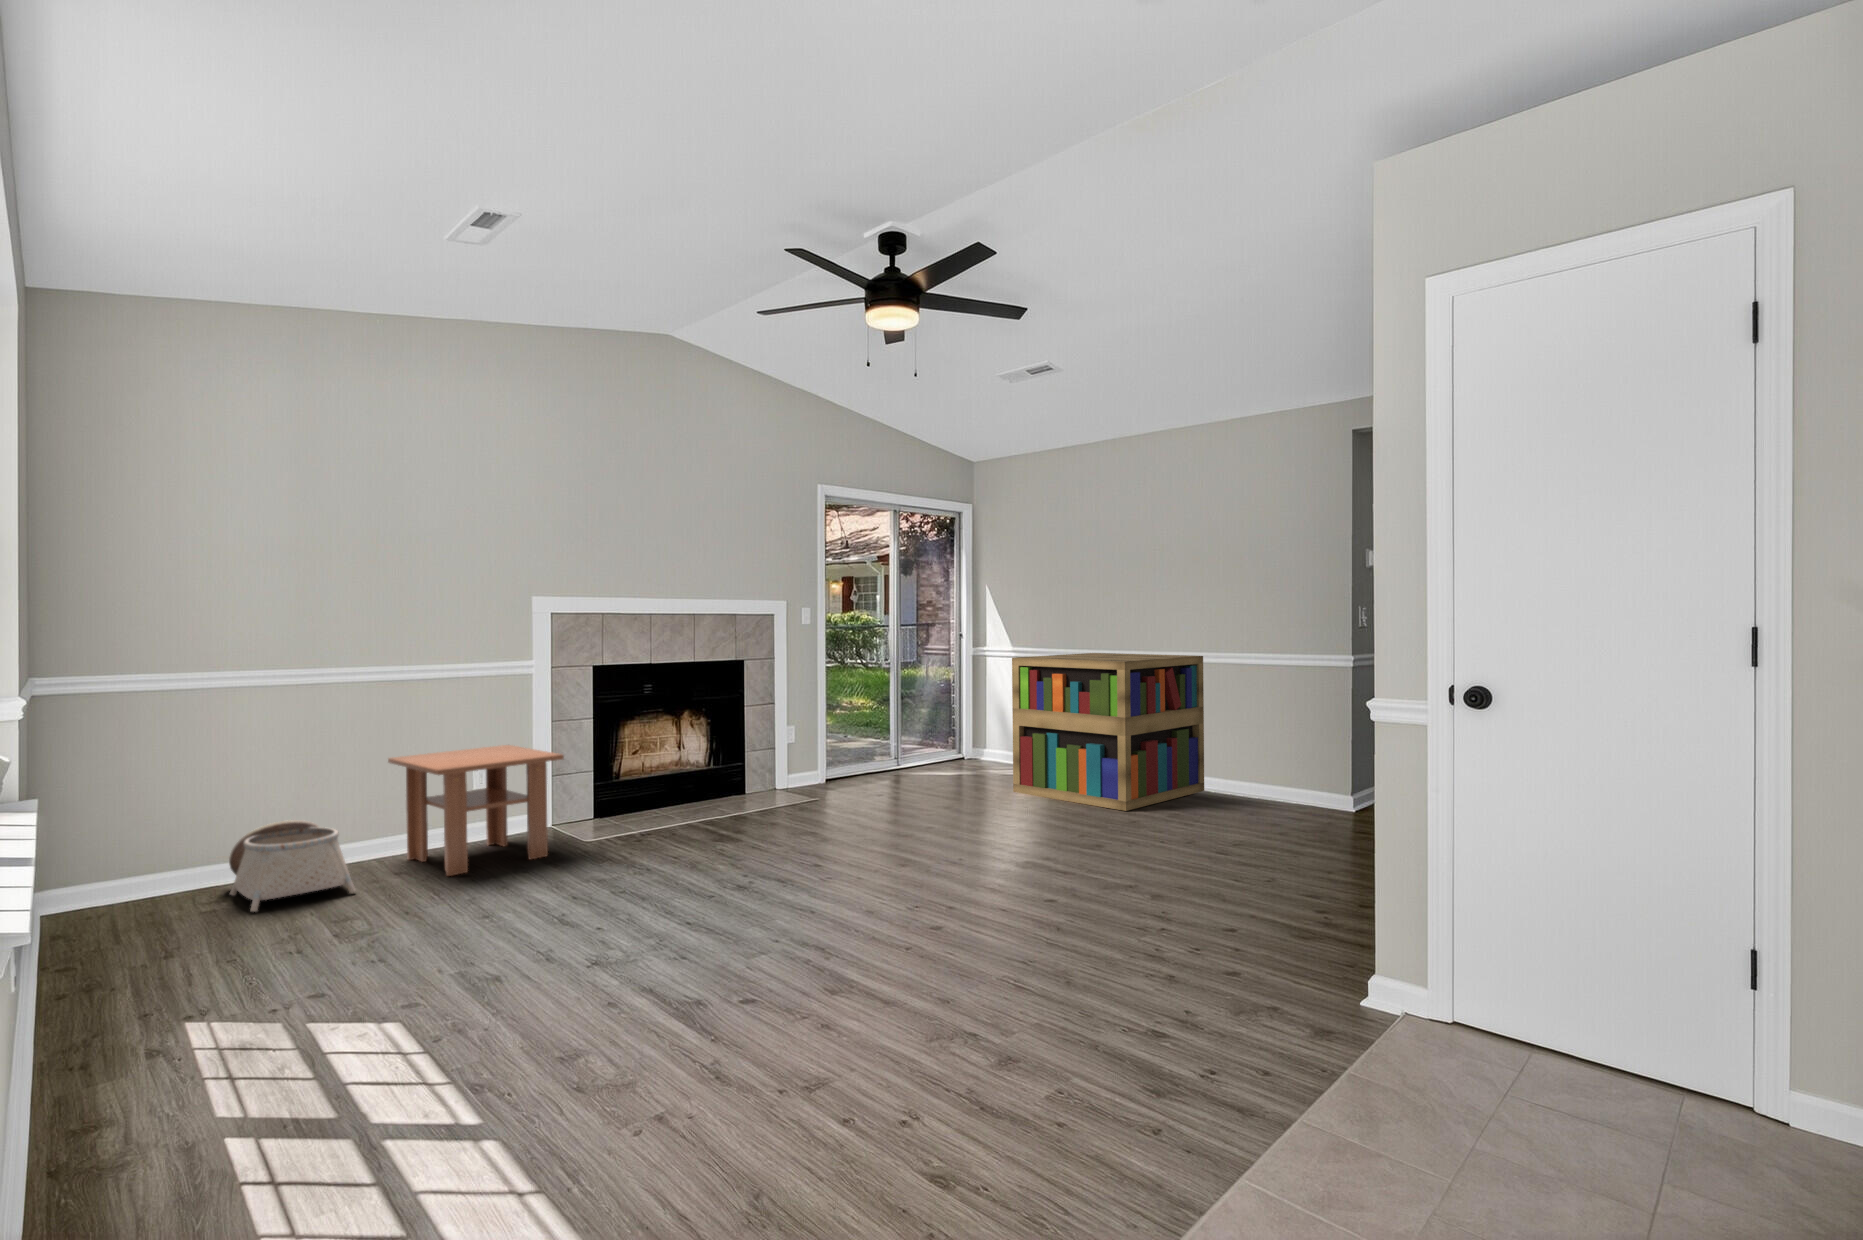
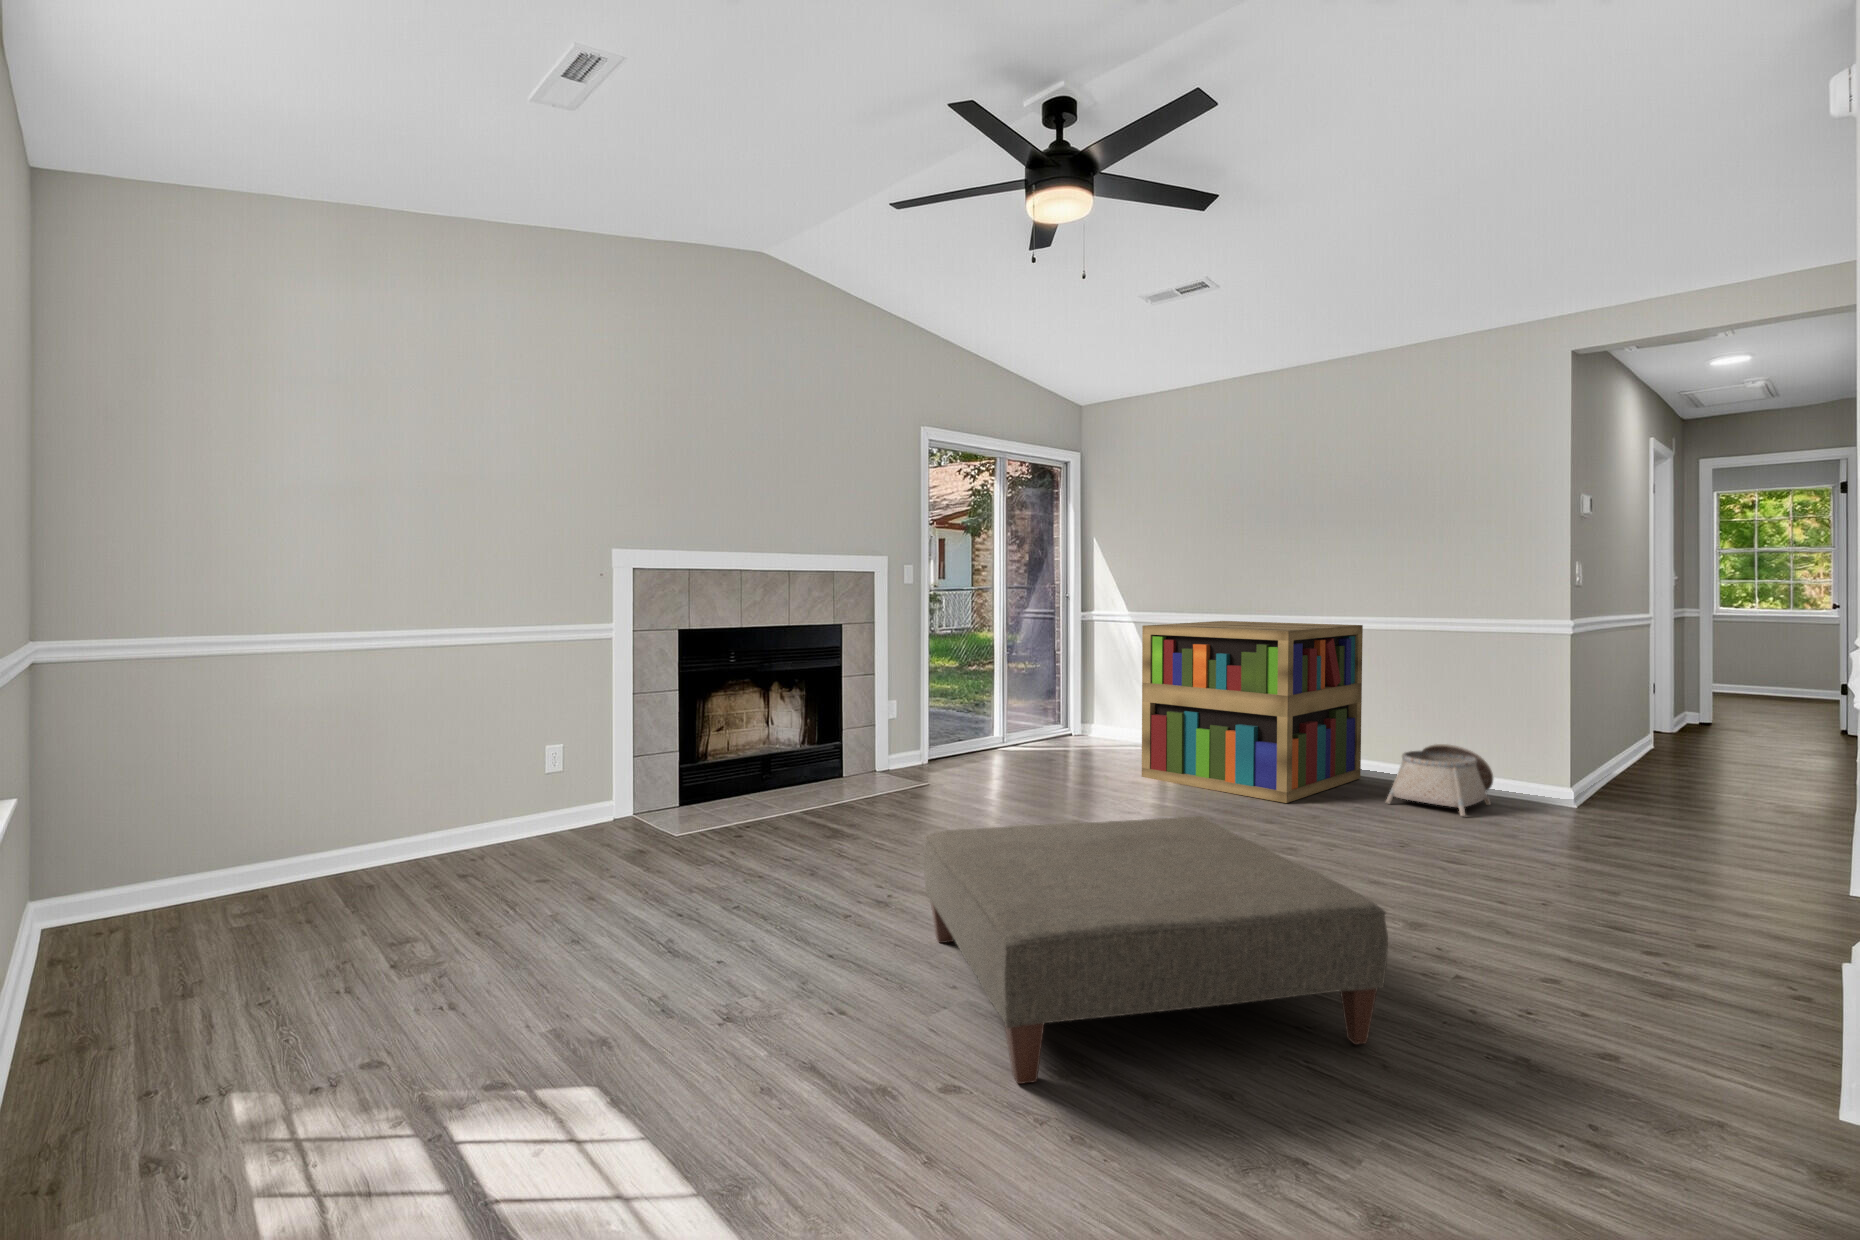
coffee table: present [388,745,564,876] -> none [450,722,654,881]
ottoman: none [769,812,1086,998] -> present [924,817,1388,1084]
basket: present [229,820,355,912] -> present [1386,744,1494,816]

